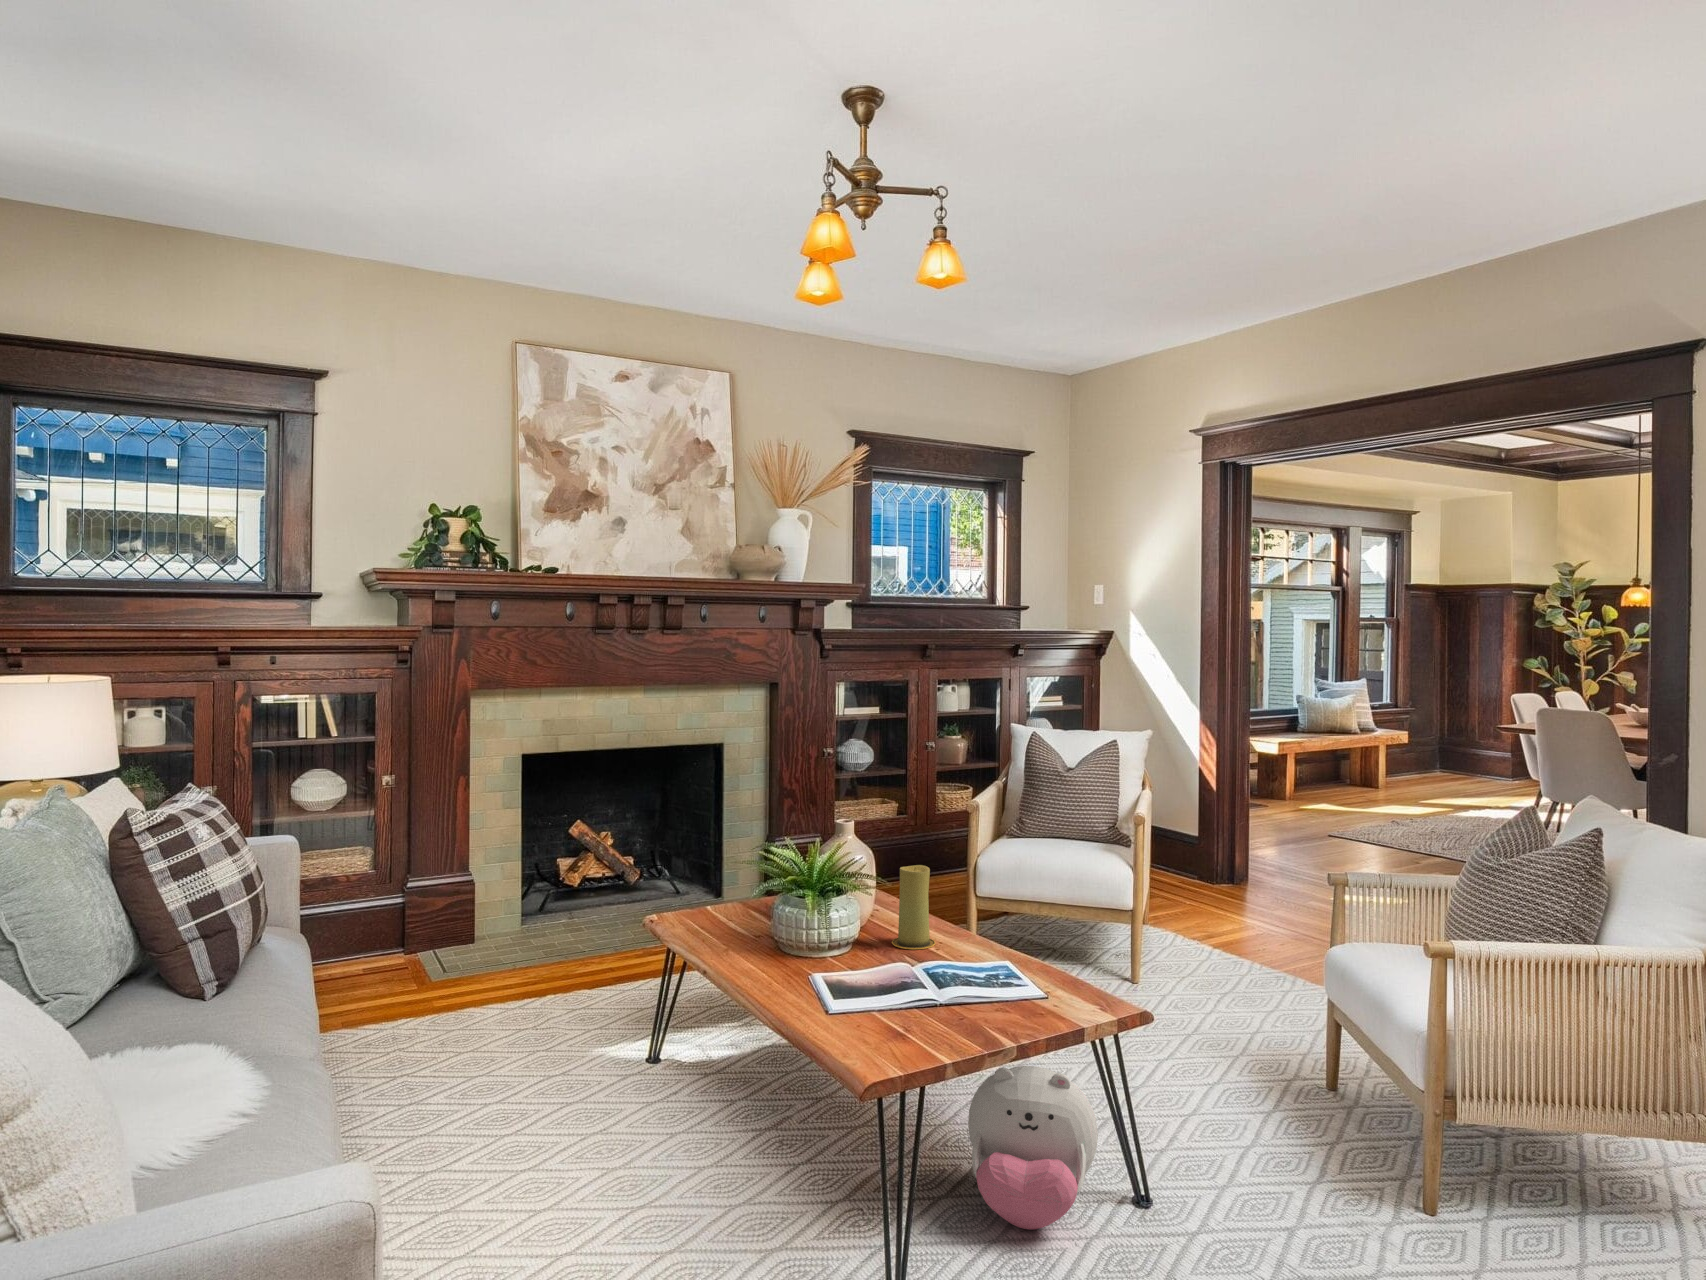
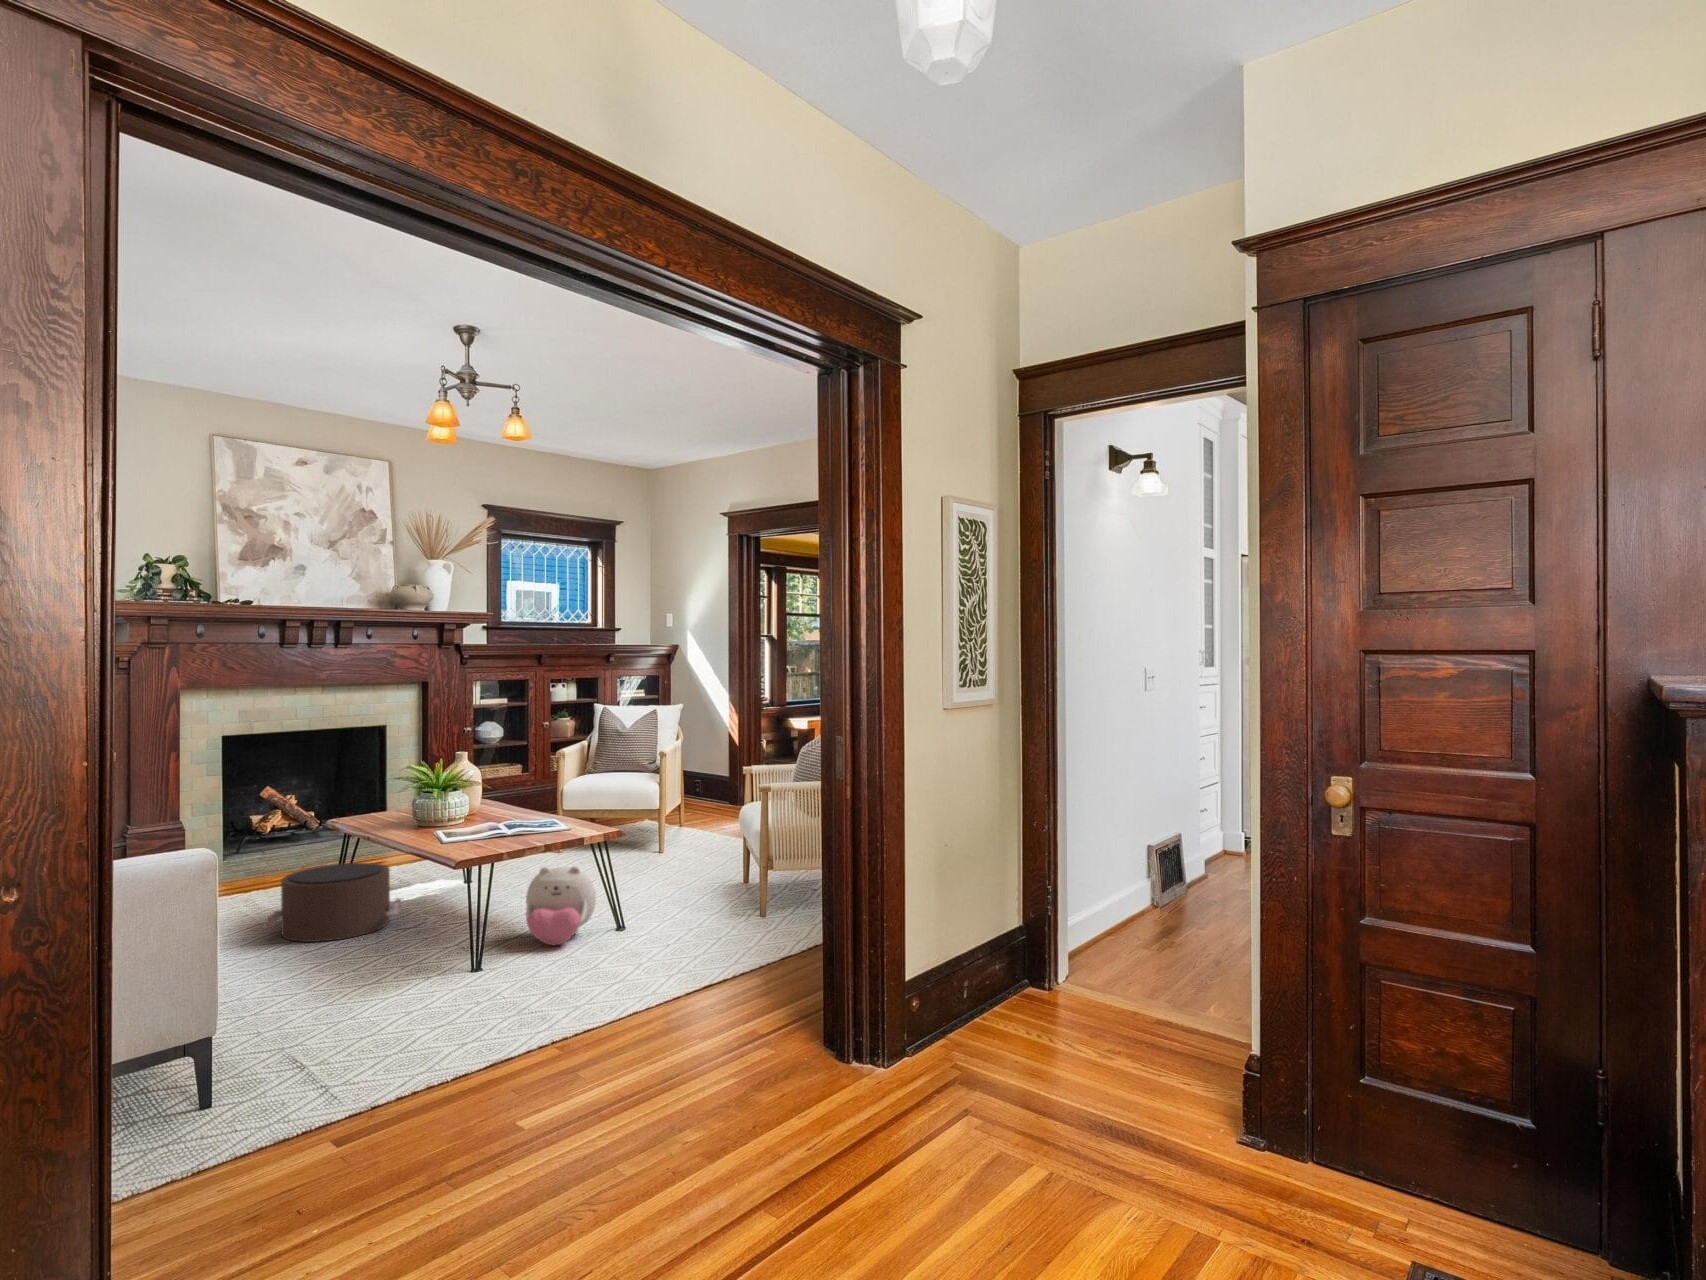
candle: present [892,865,935,950] -> none [490,774,516,821]
pouf: none [546,988,754,1138] -> present [263,863,402,942]

